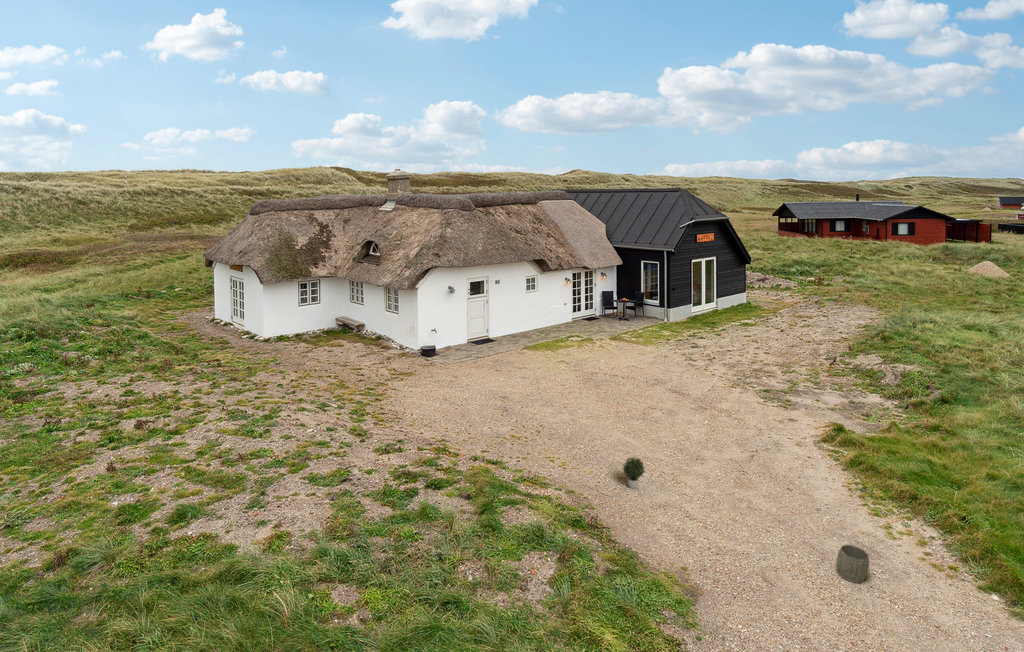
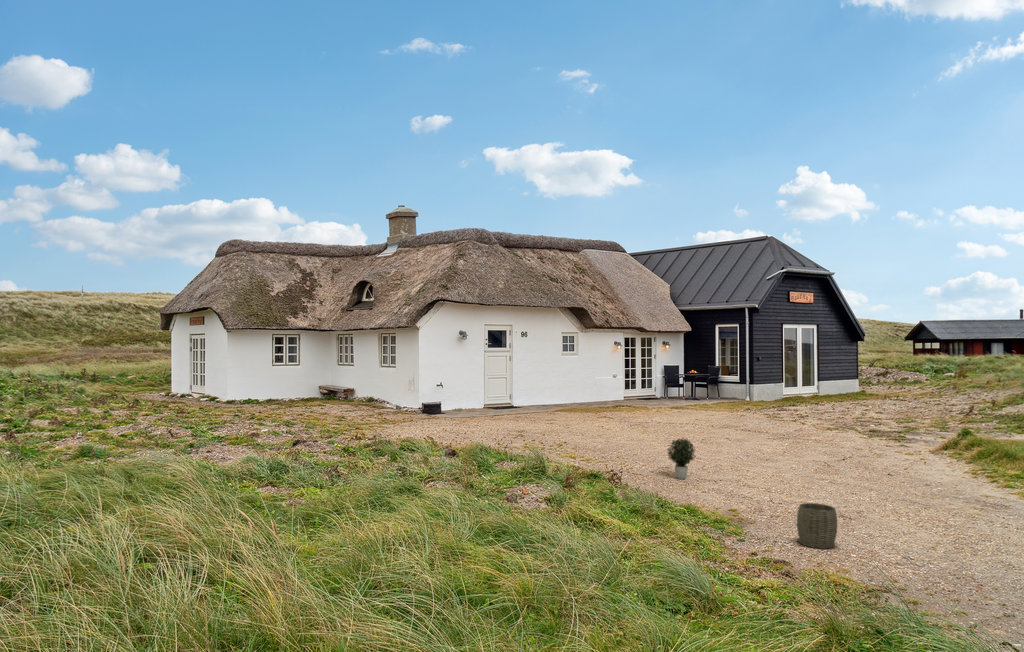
woven basket: present [837,545,869,583] -> present [797,503,837,549]

